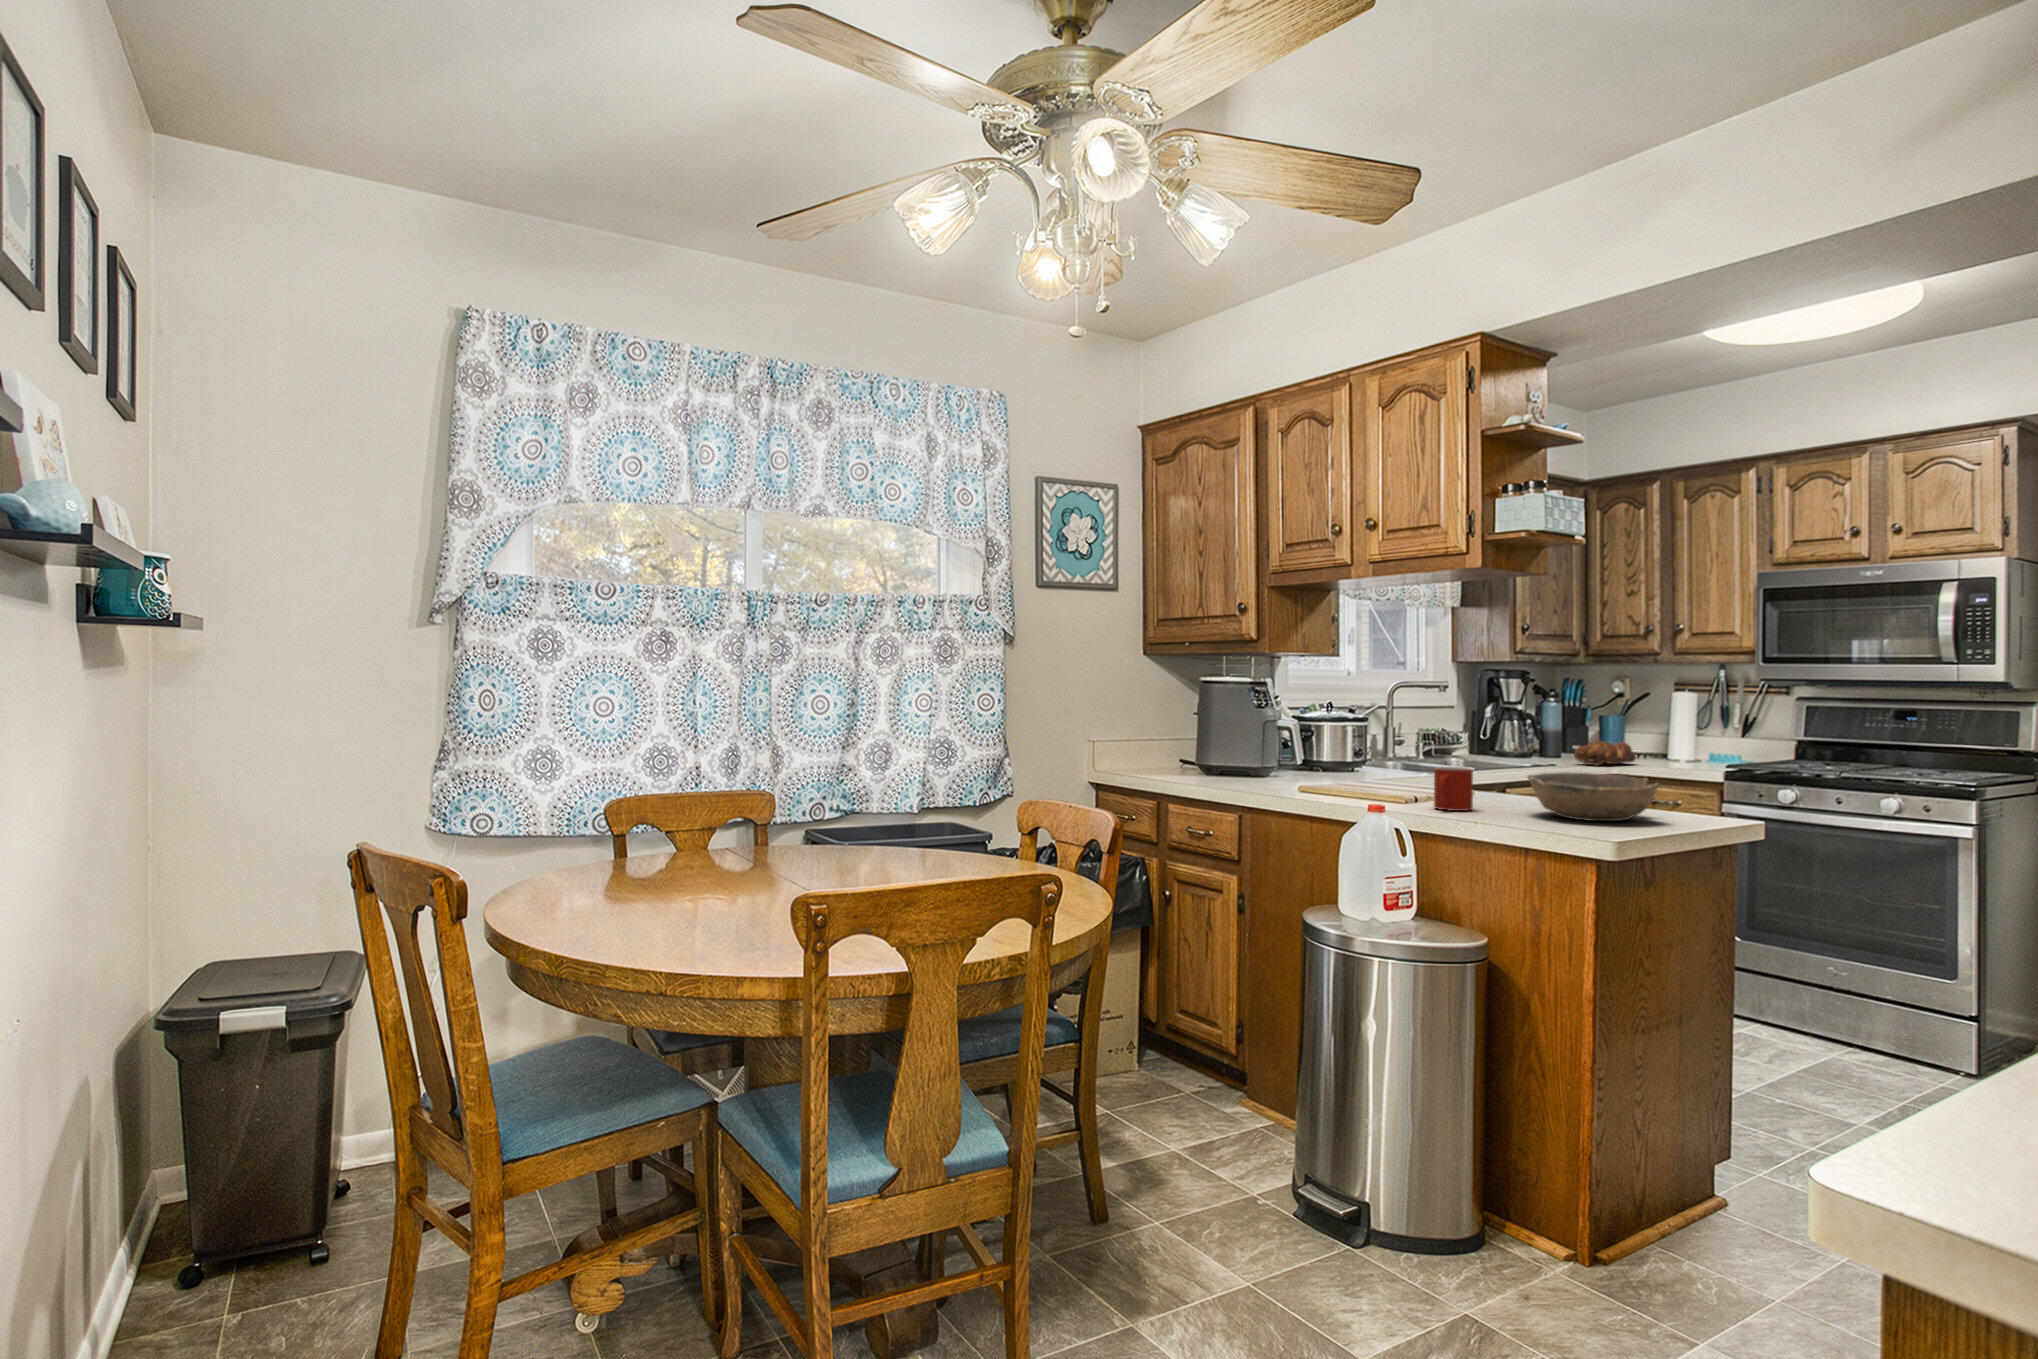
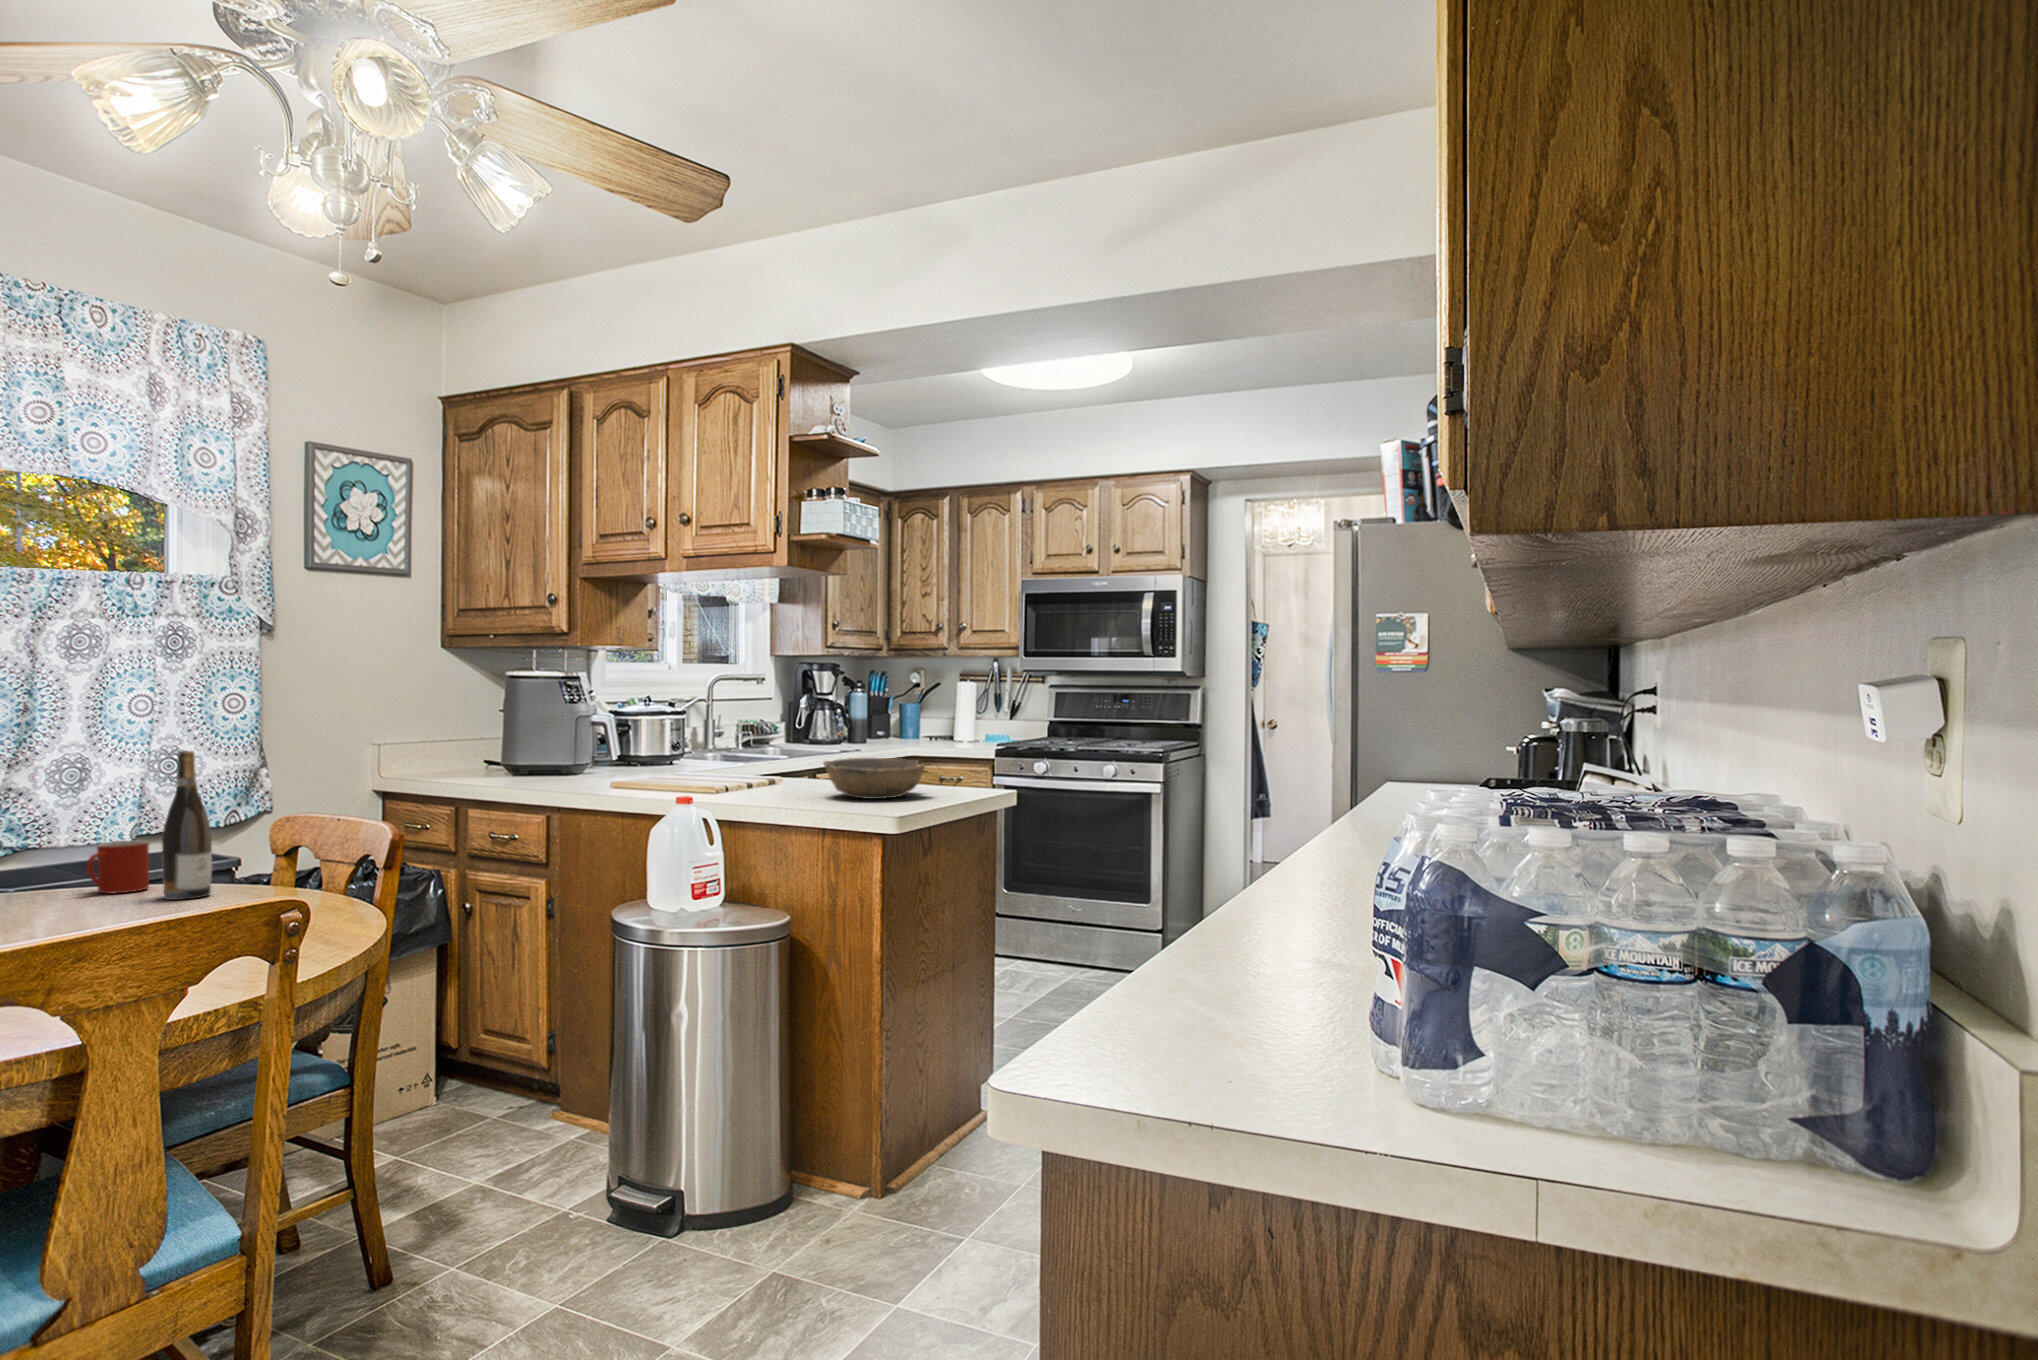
bread loaf: present [1574,741,1636,766] -> none [877,730,928,753]
wine bottle: none [921,742,956,869] -> present [162,751,212,900]
mug: present [1434,767,1473,811] -> present [87,840,149,894]

